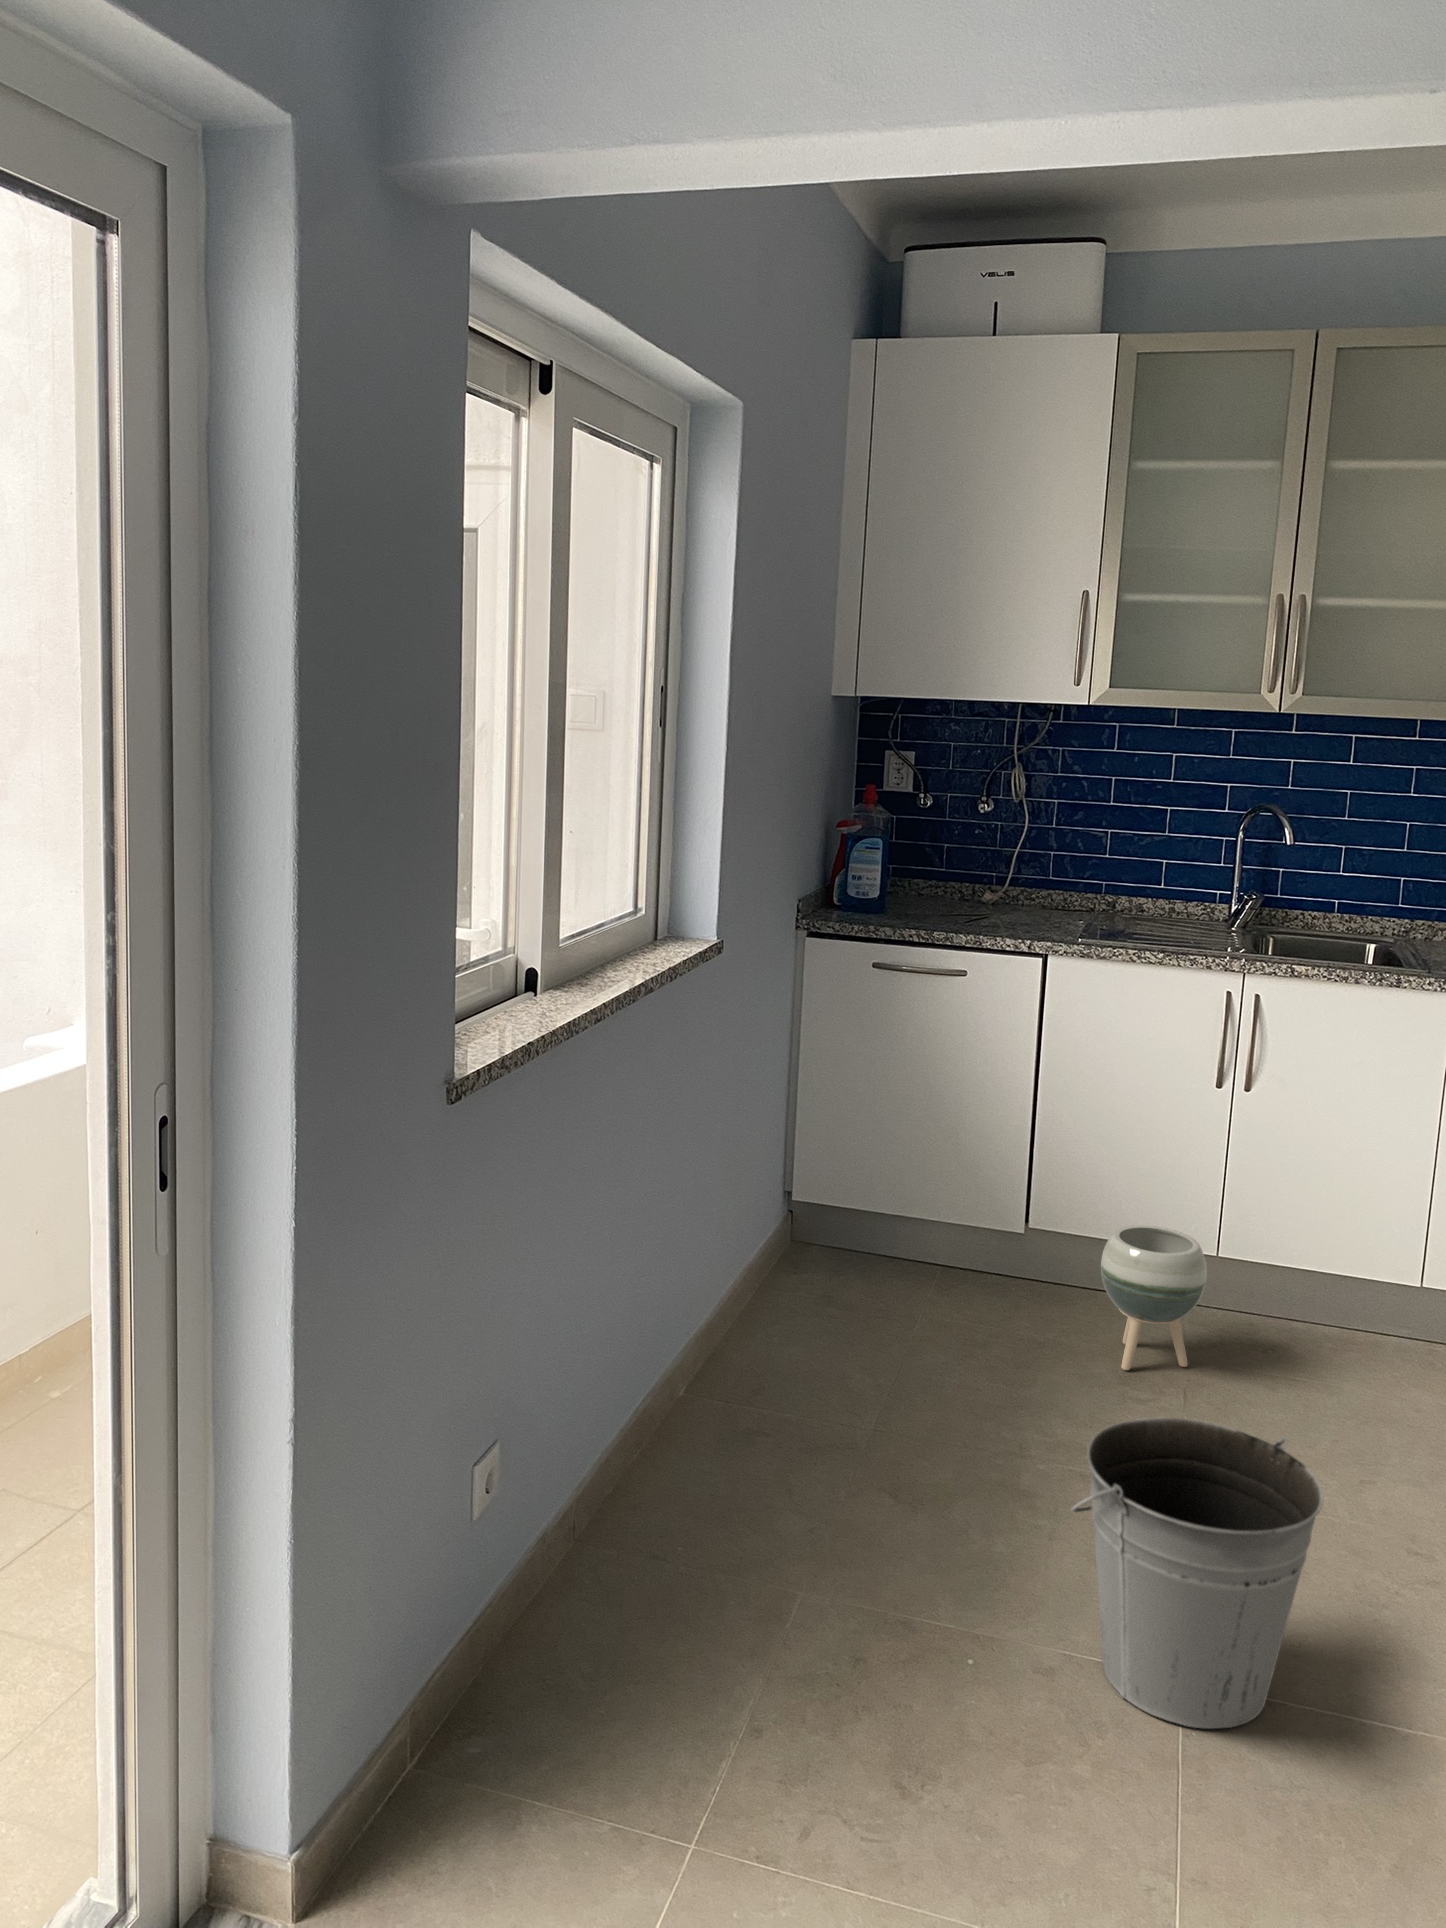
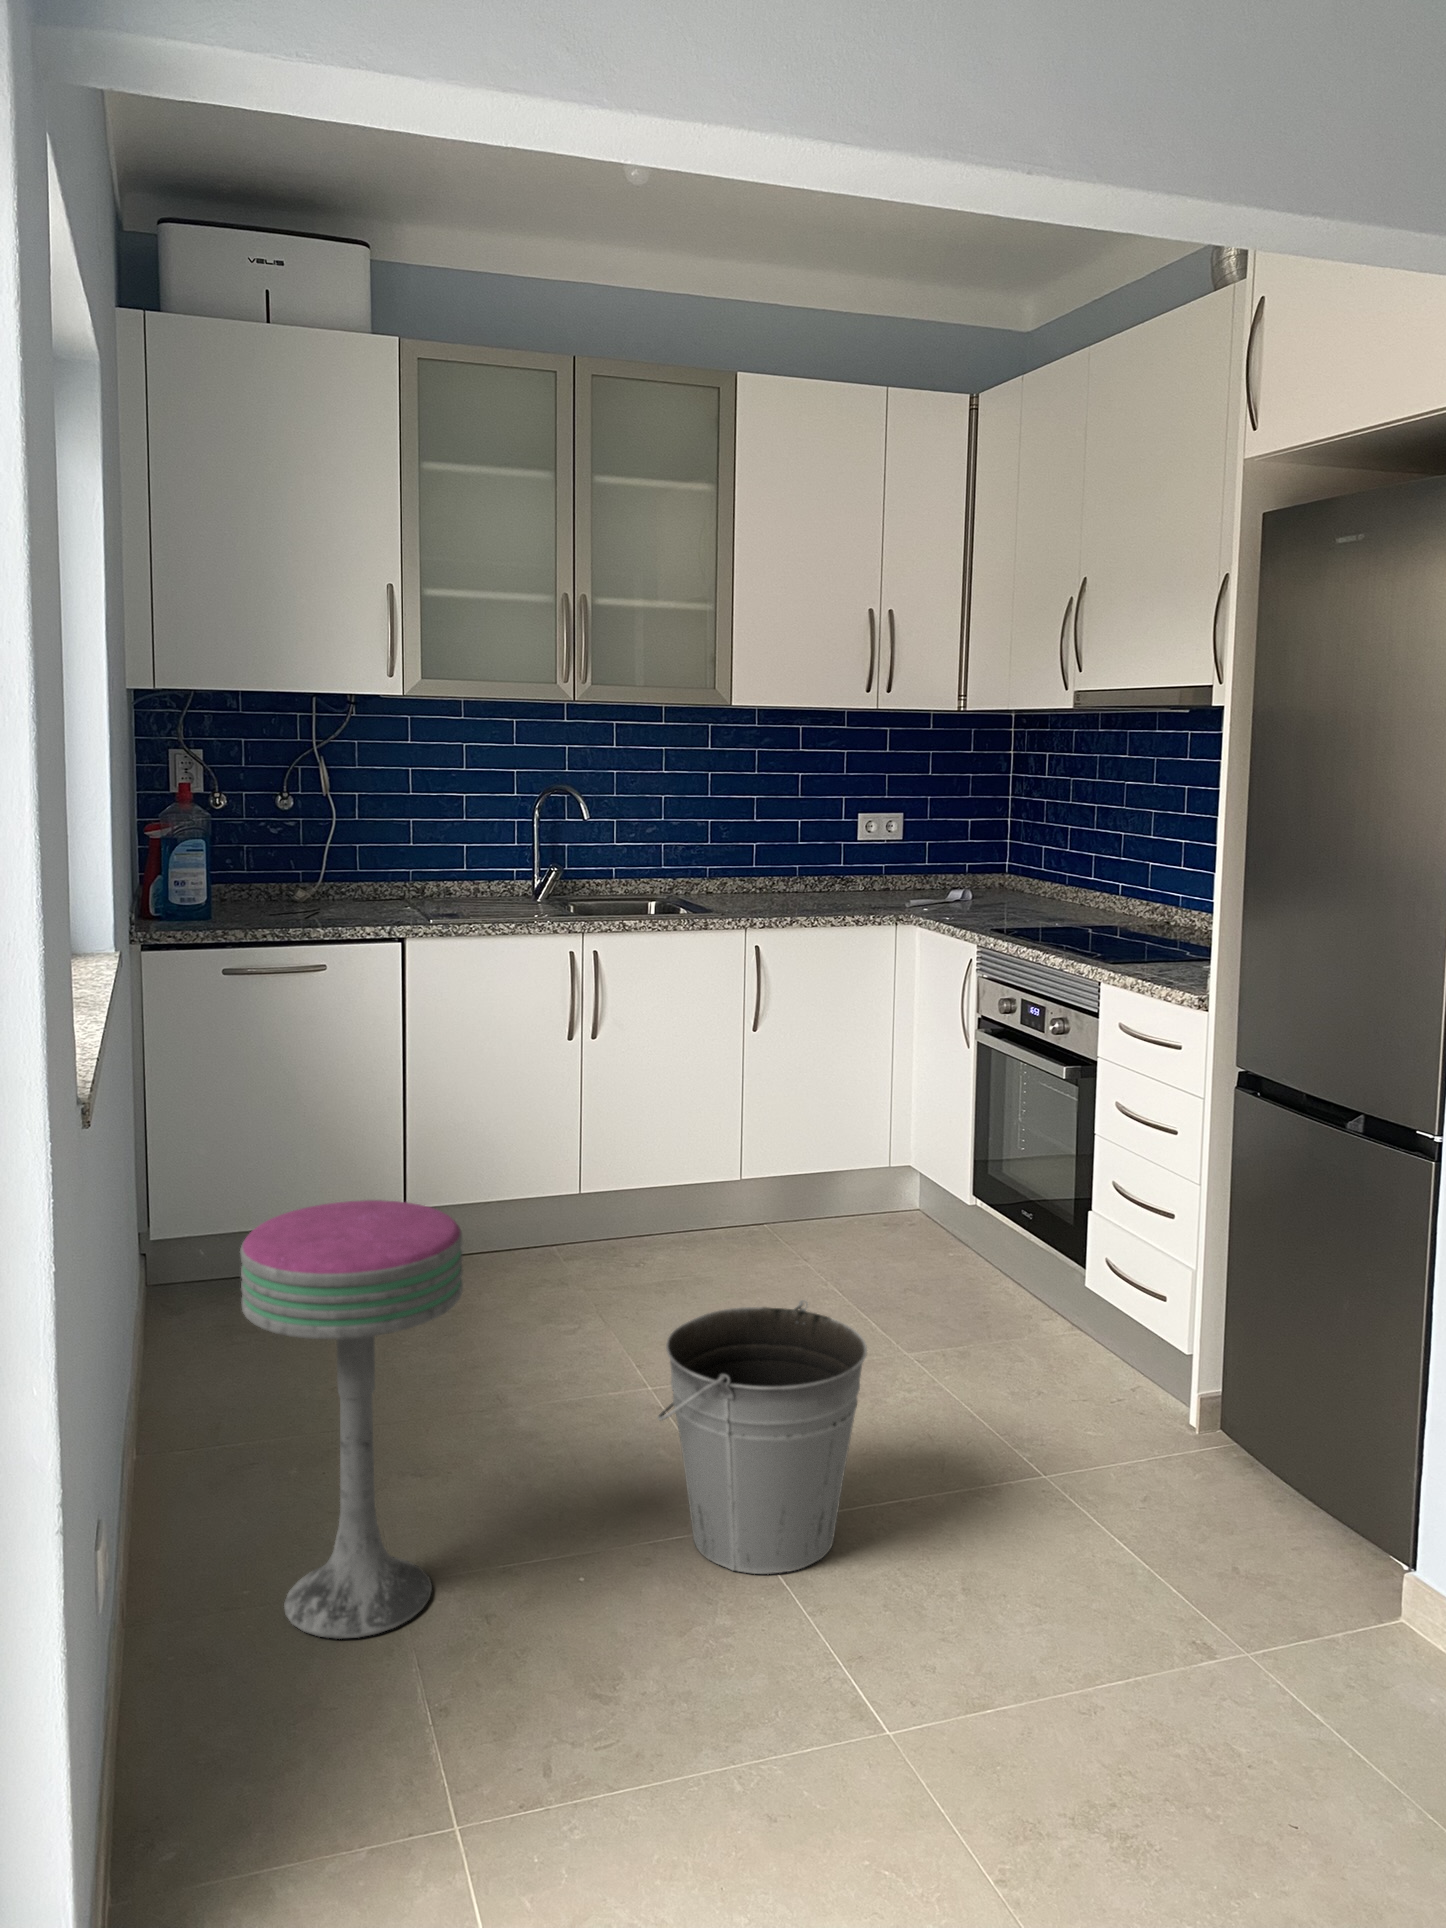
bar stool: none [684,1204,888,1612] -> present [240,1200,463,1639]
planter: present [1101,1225,1207,1370] -> none [509,1175,605,1314]

